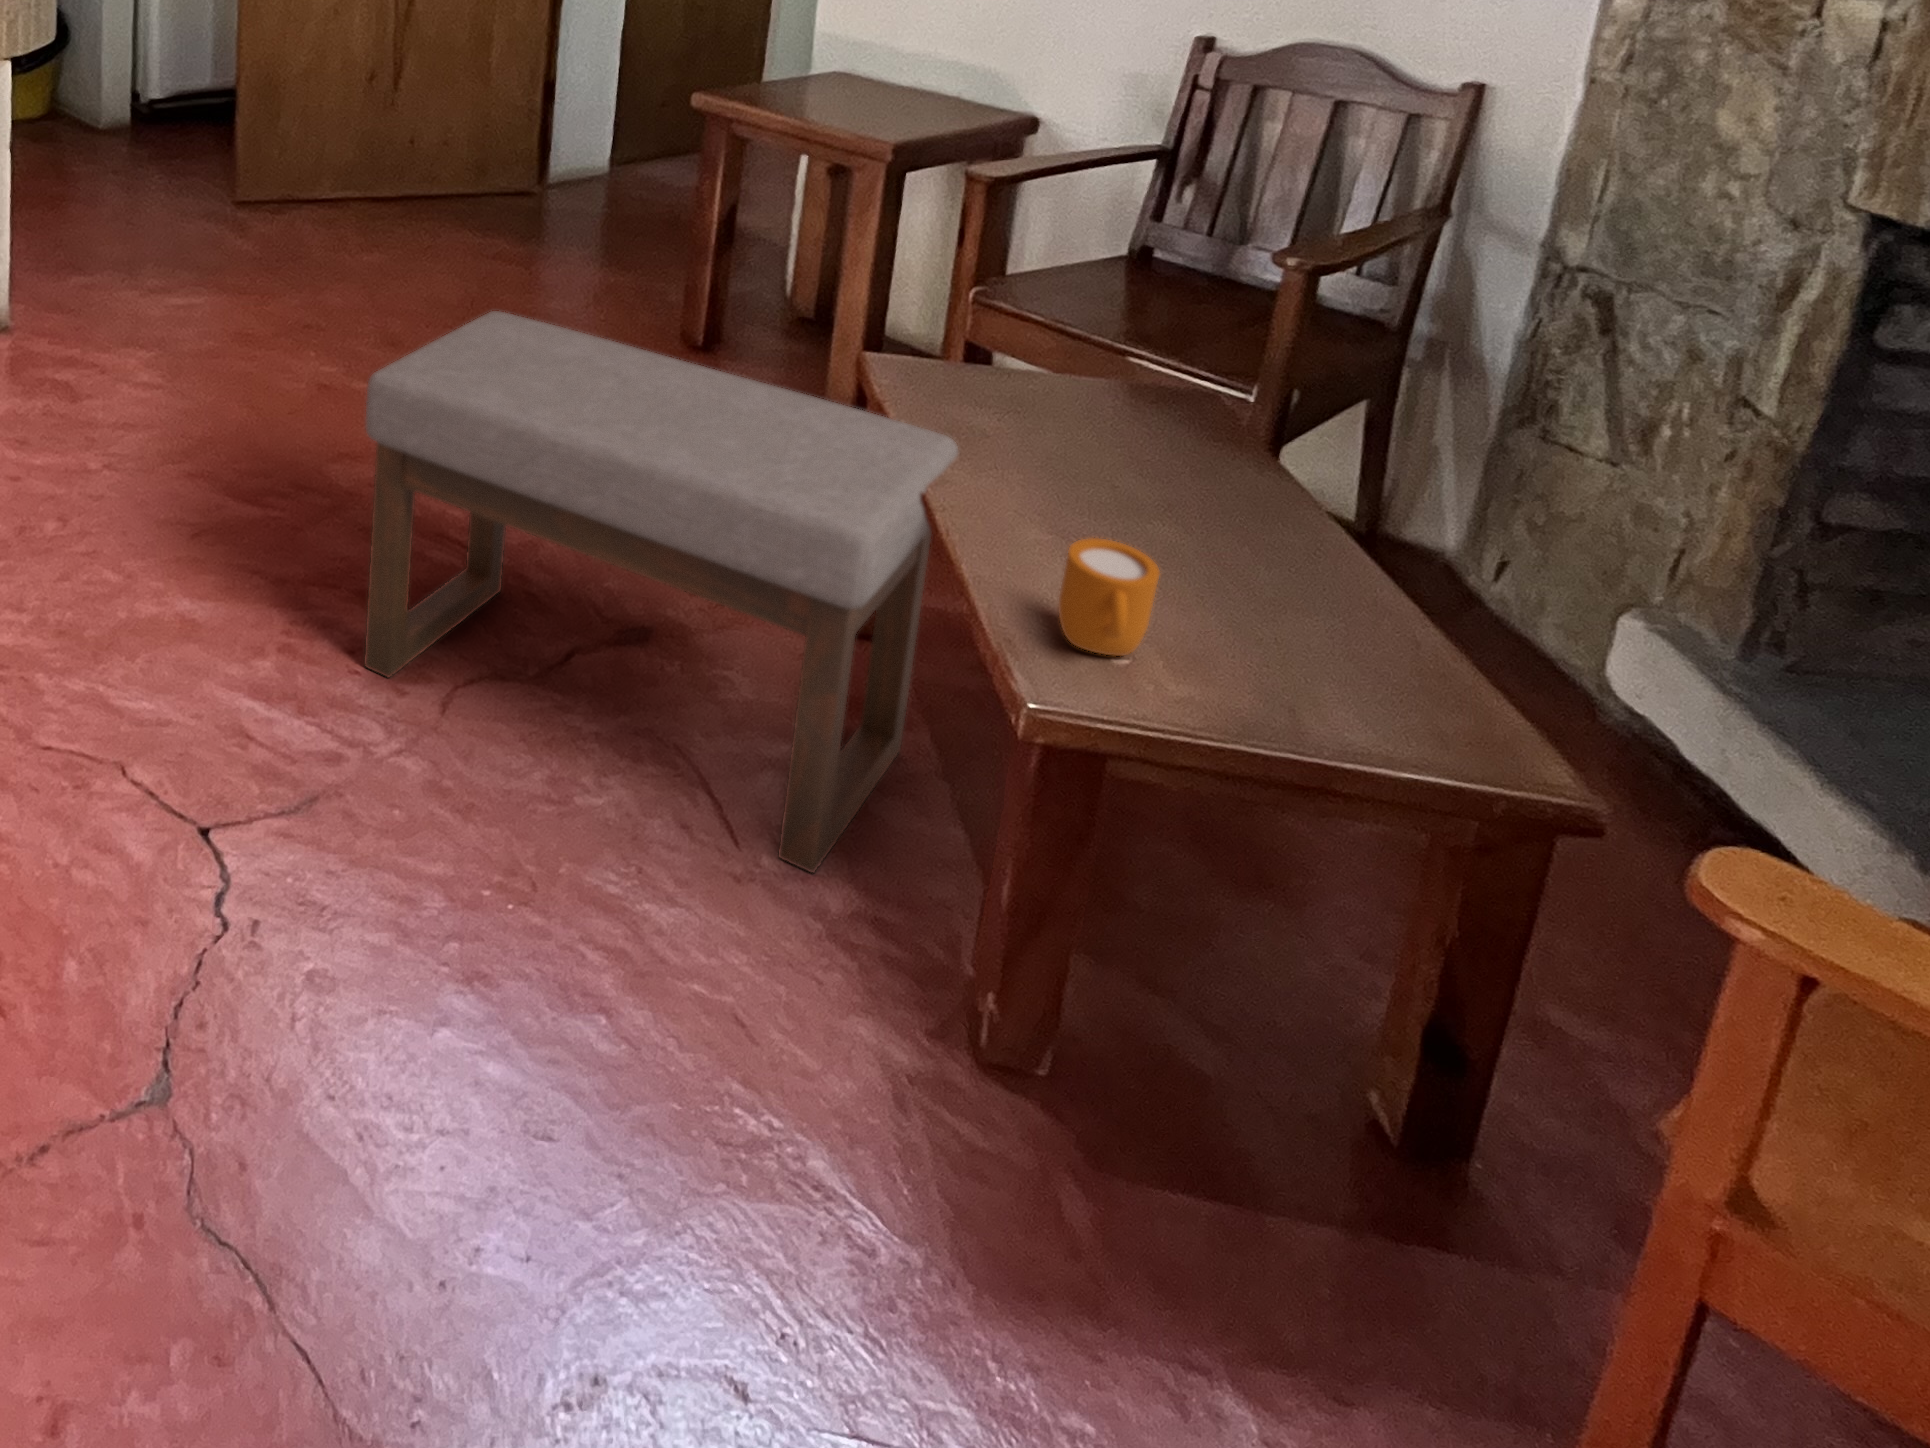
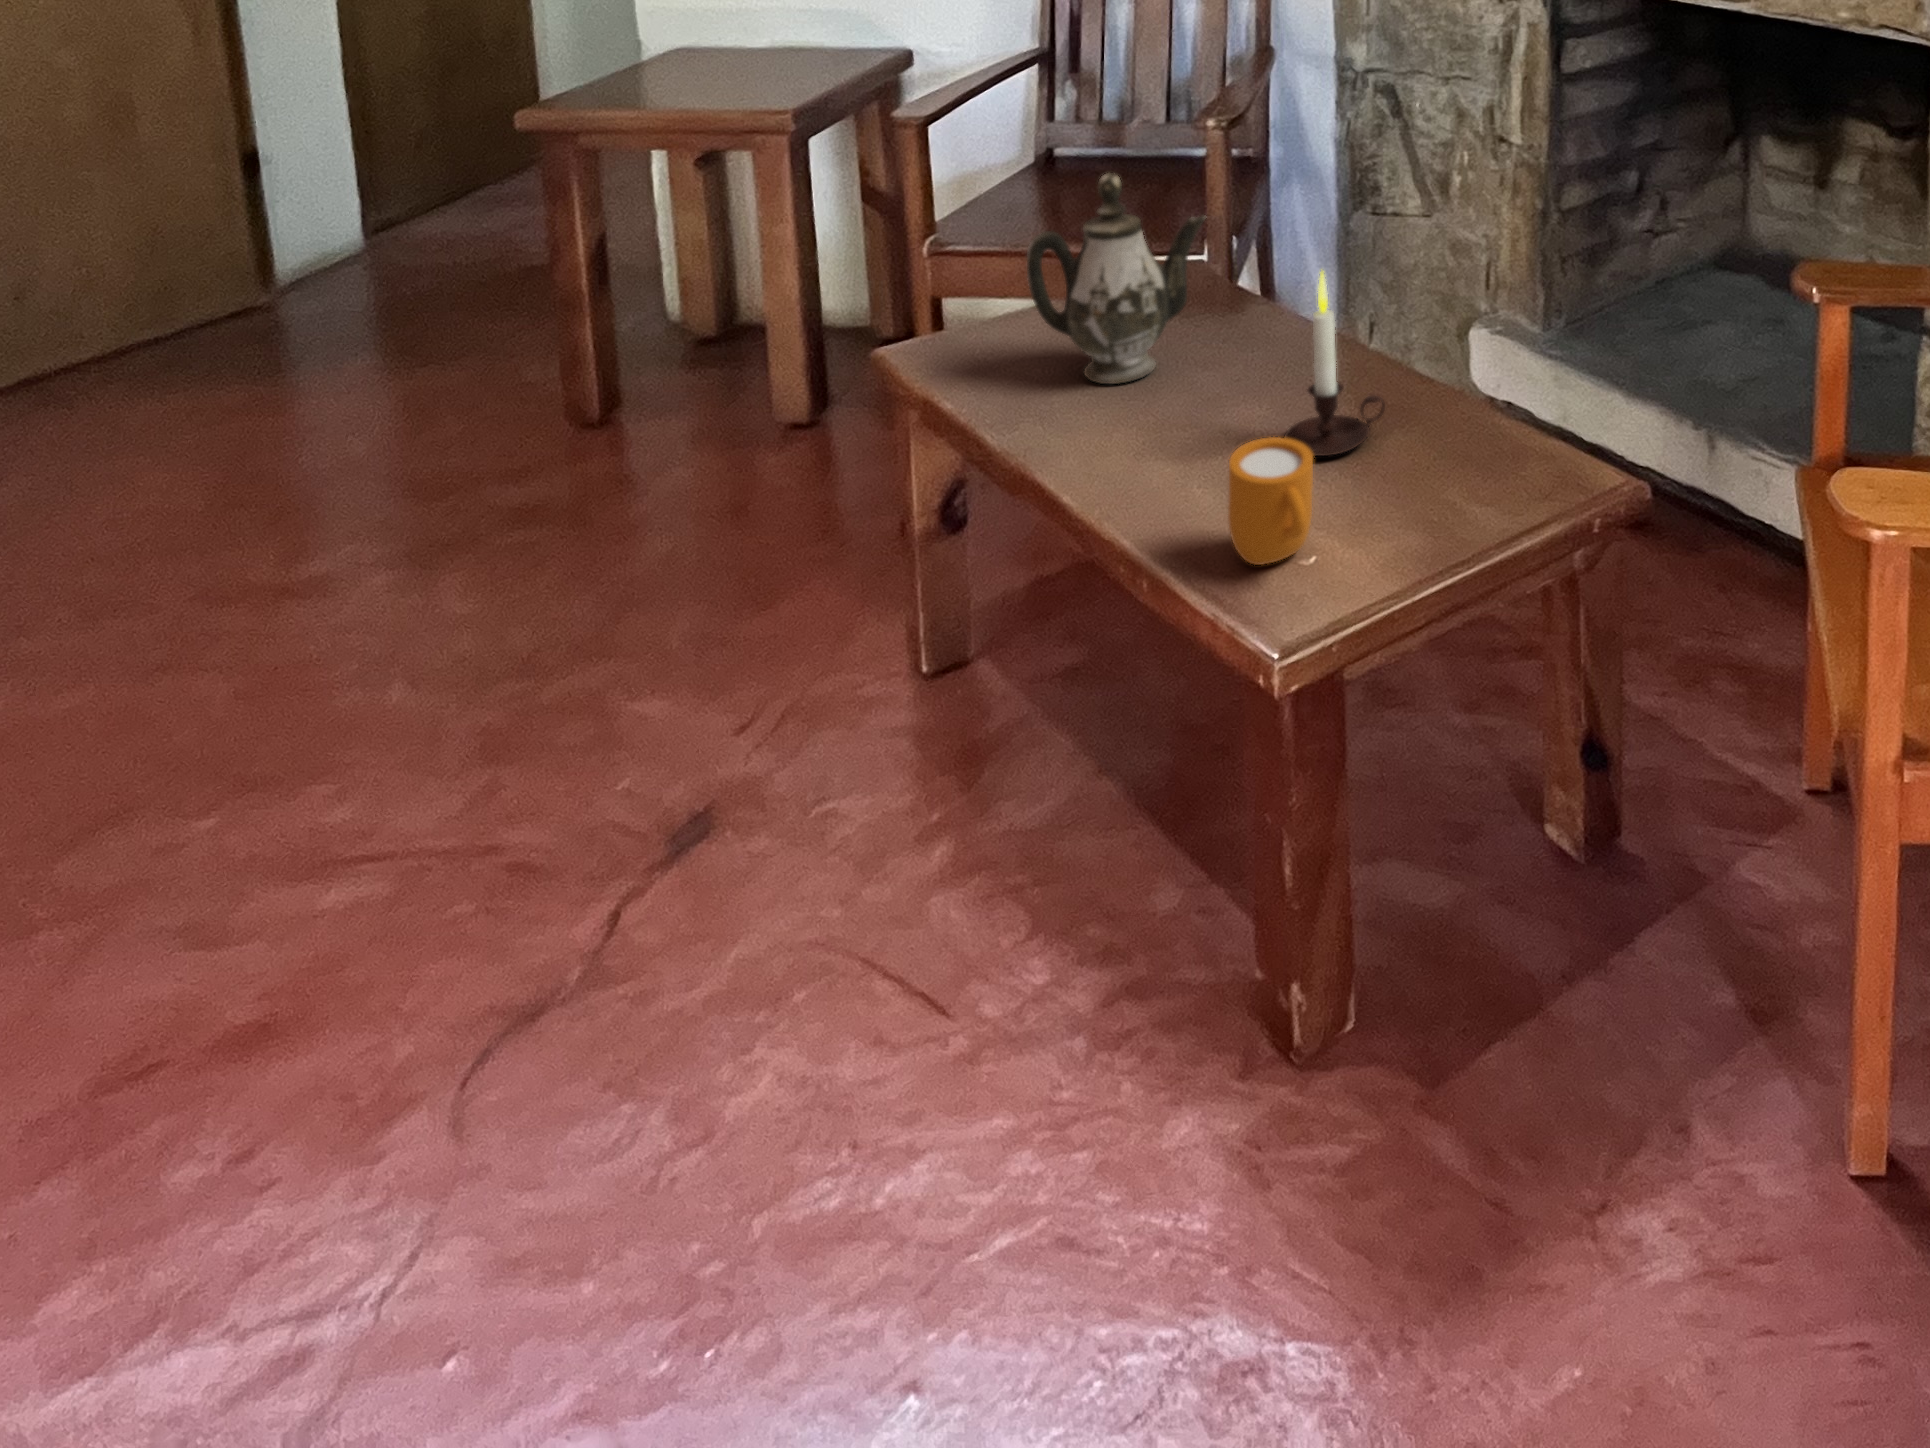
teapot: none [994,269,1192,467] -> present [1027,173,1205,384]
ottoman: present [364,311,958,873] -> none [153,401,1034,1150]
candle: none [1182,423,1315,610] -> present [1284,272,1385,456]

